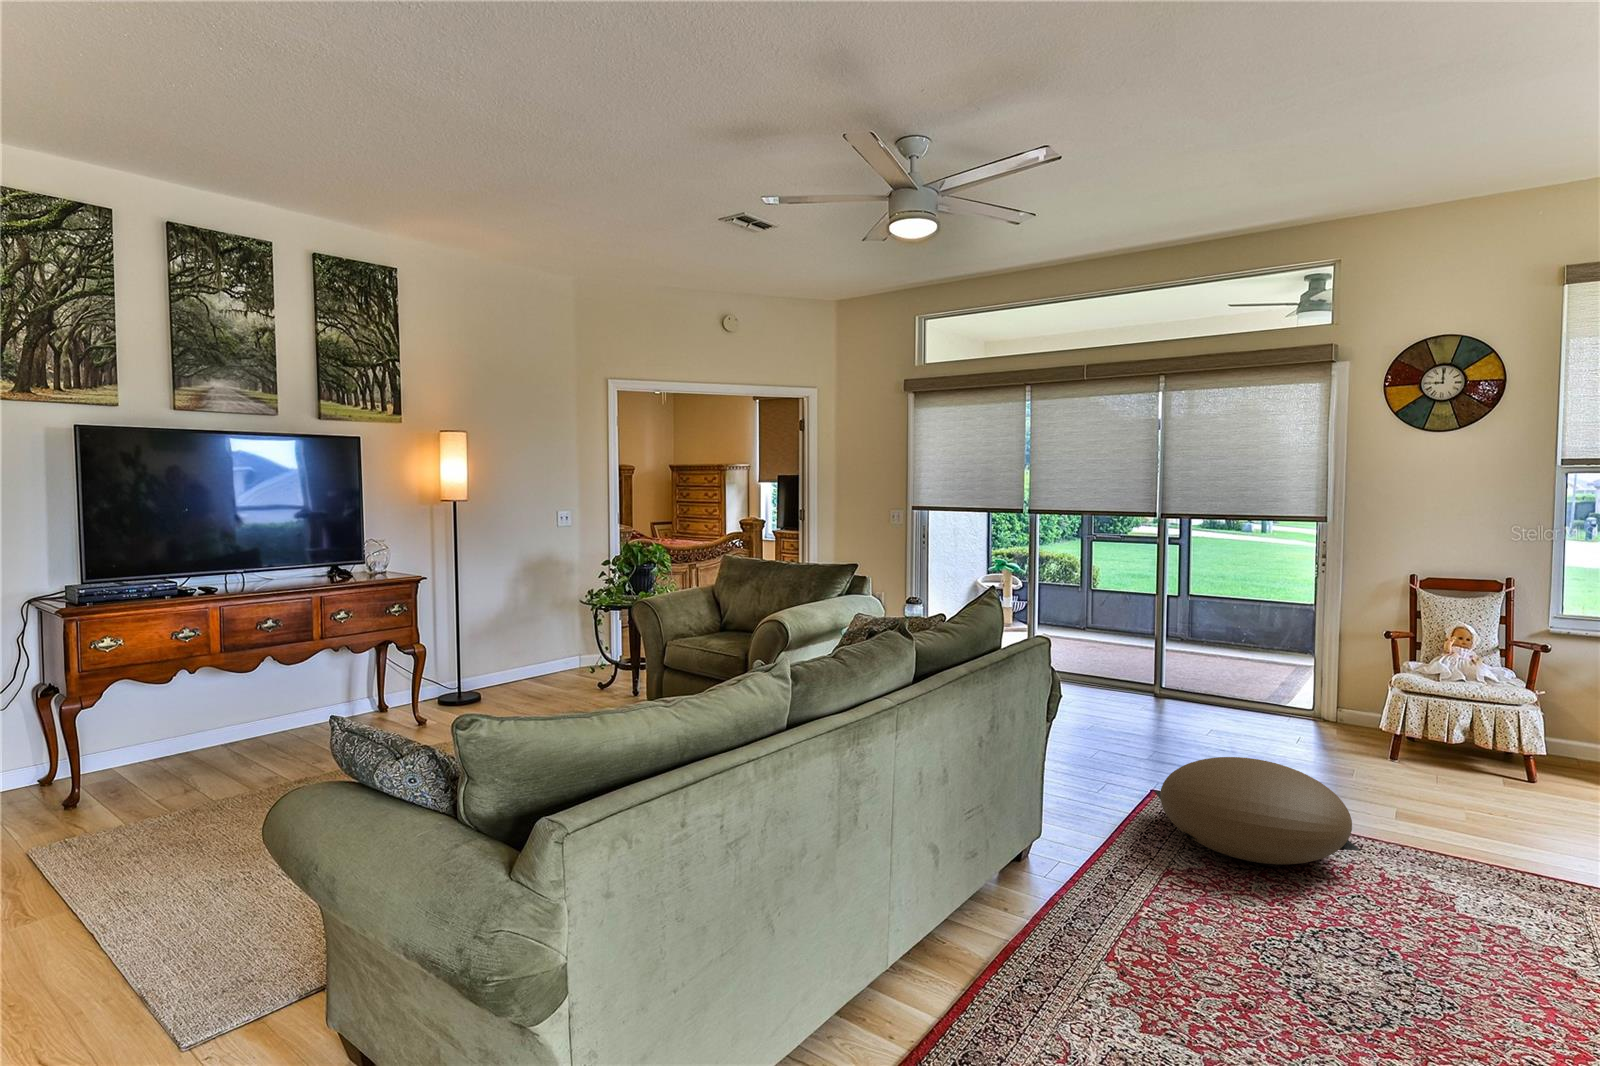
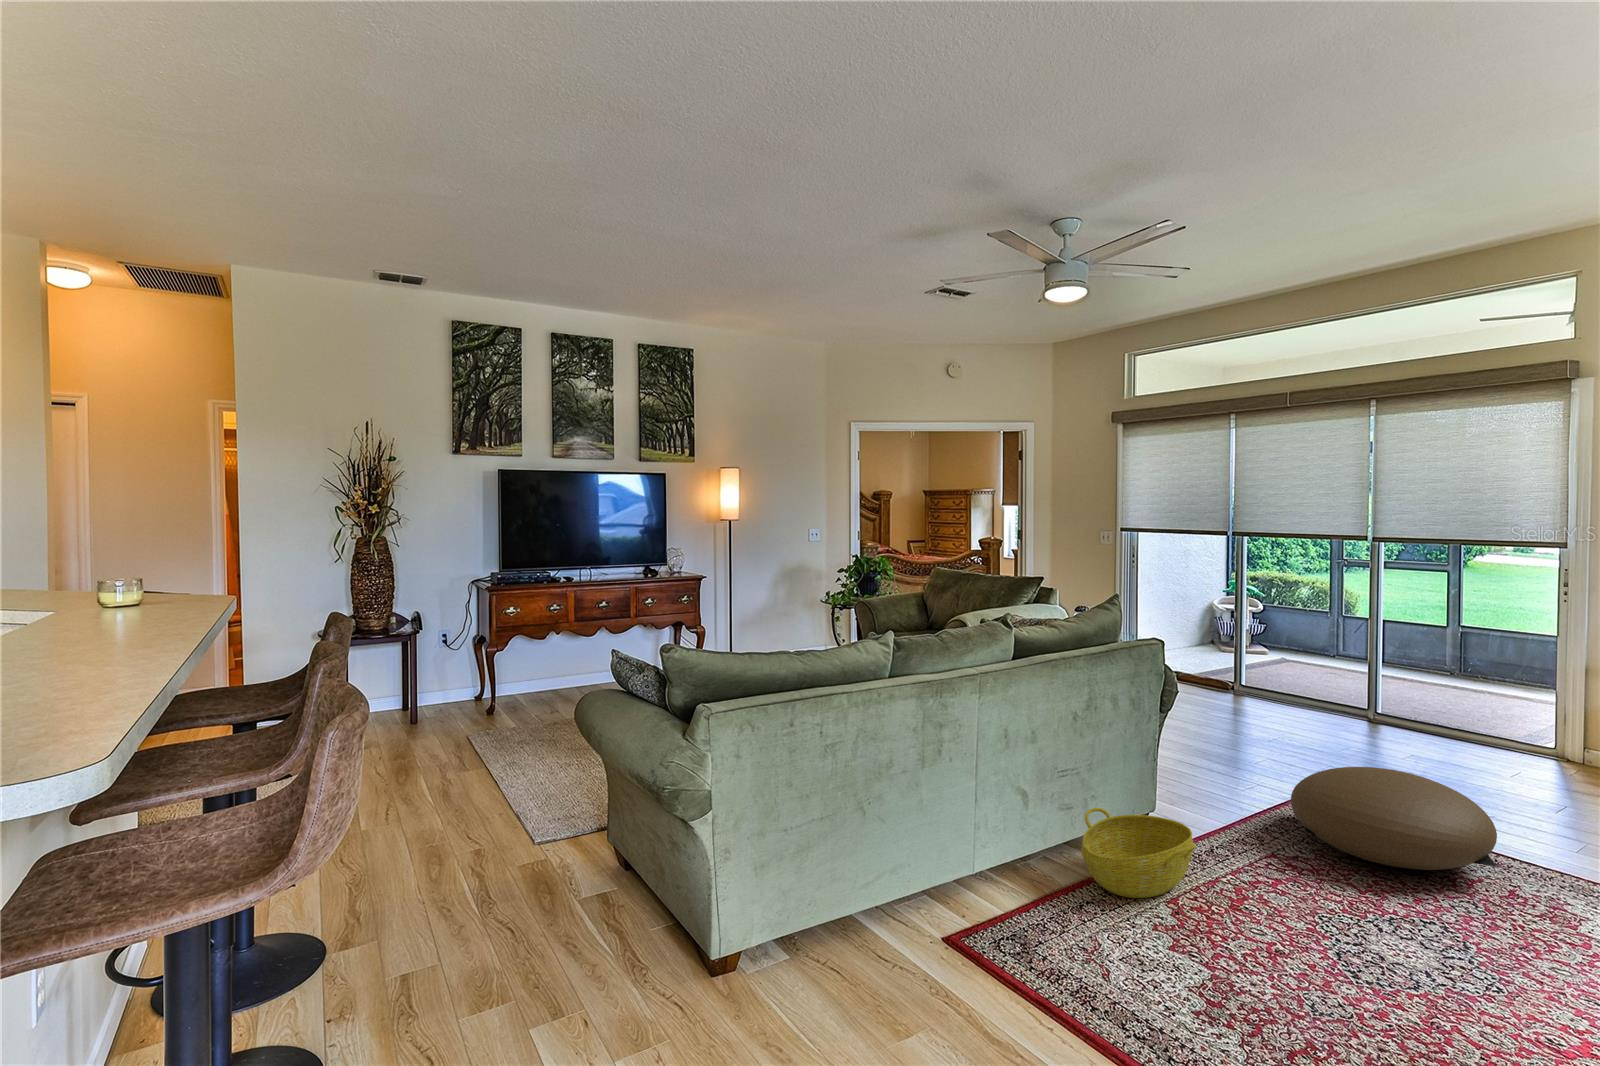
basket: none [987,846,1119,955] -> present [1081,808,1196,898]

